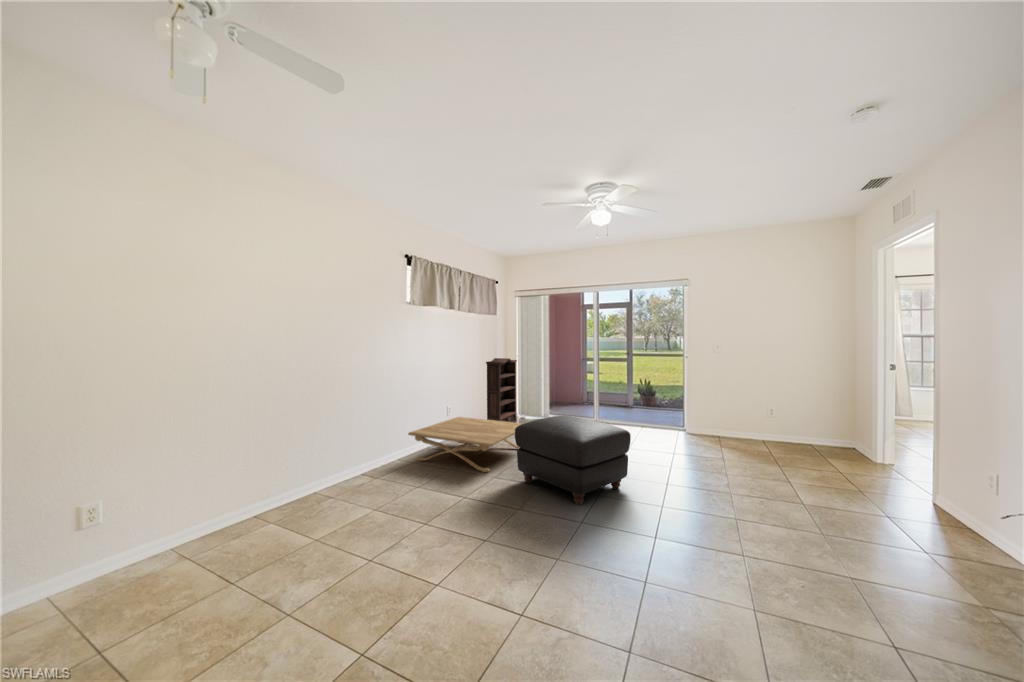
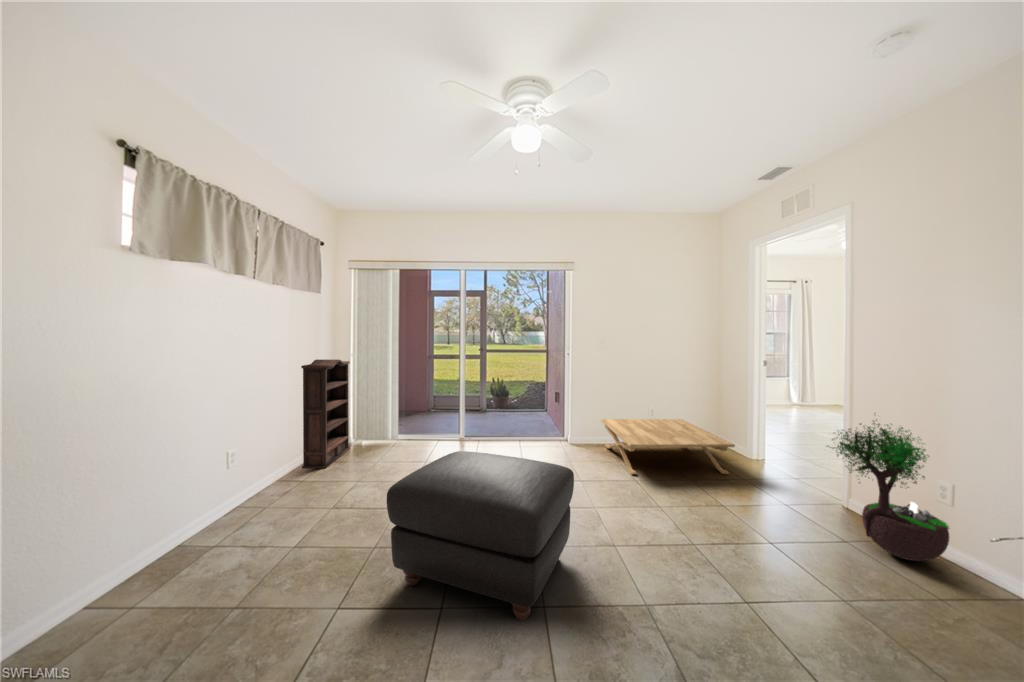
potted tree: none [866,411,983,546] -> present [827,419,949,561]
coffee table: present [408,417,521,472] -> present [601,419,735,474]

